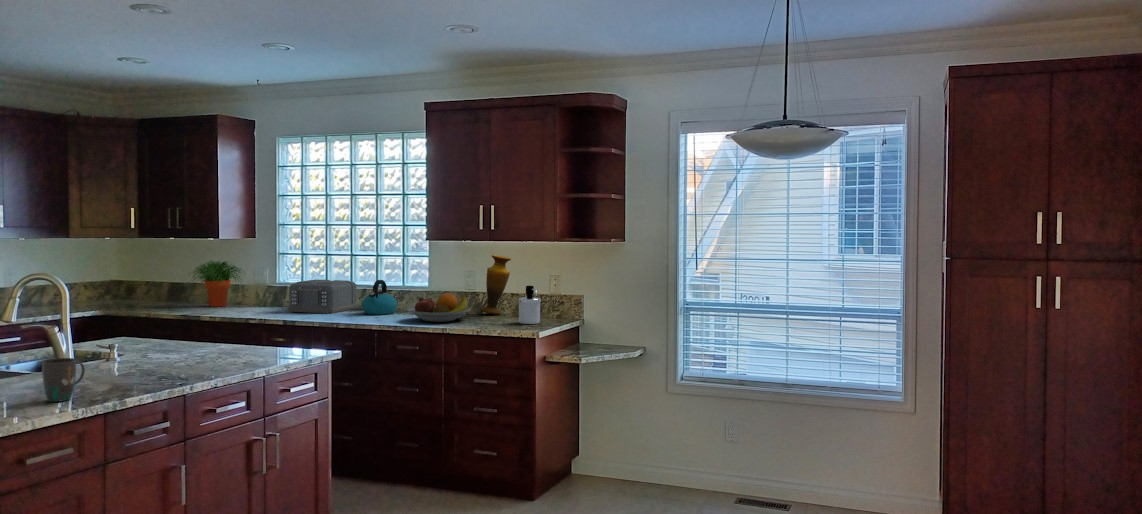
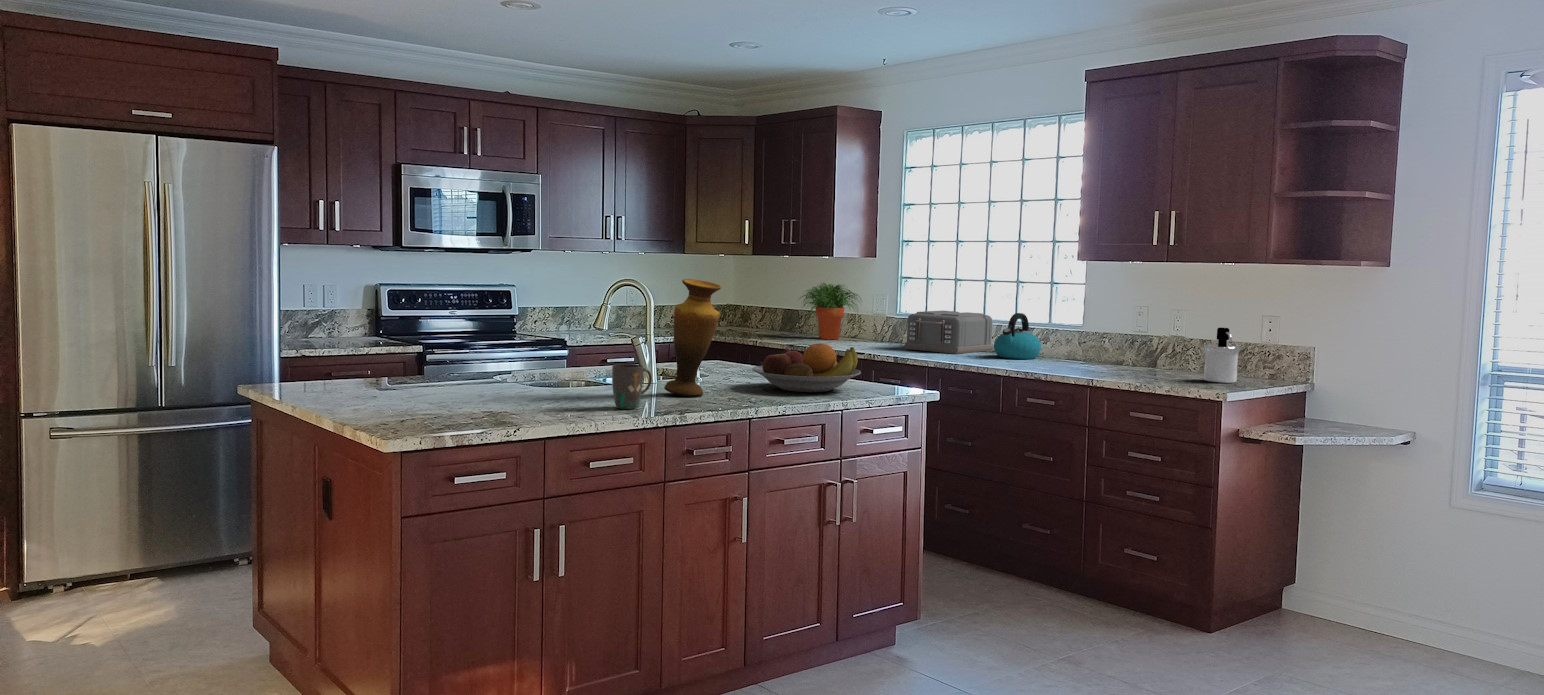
vase: present [481,255,511,315] -> present [664,279,721,397]
fruit bowl: present [407,293,471,322] -> present [752,344,861,392]

